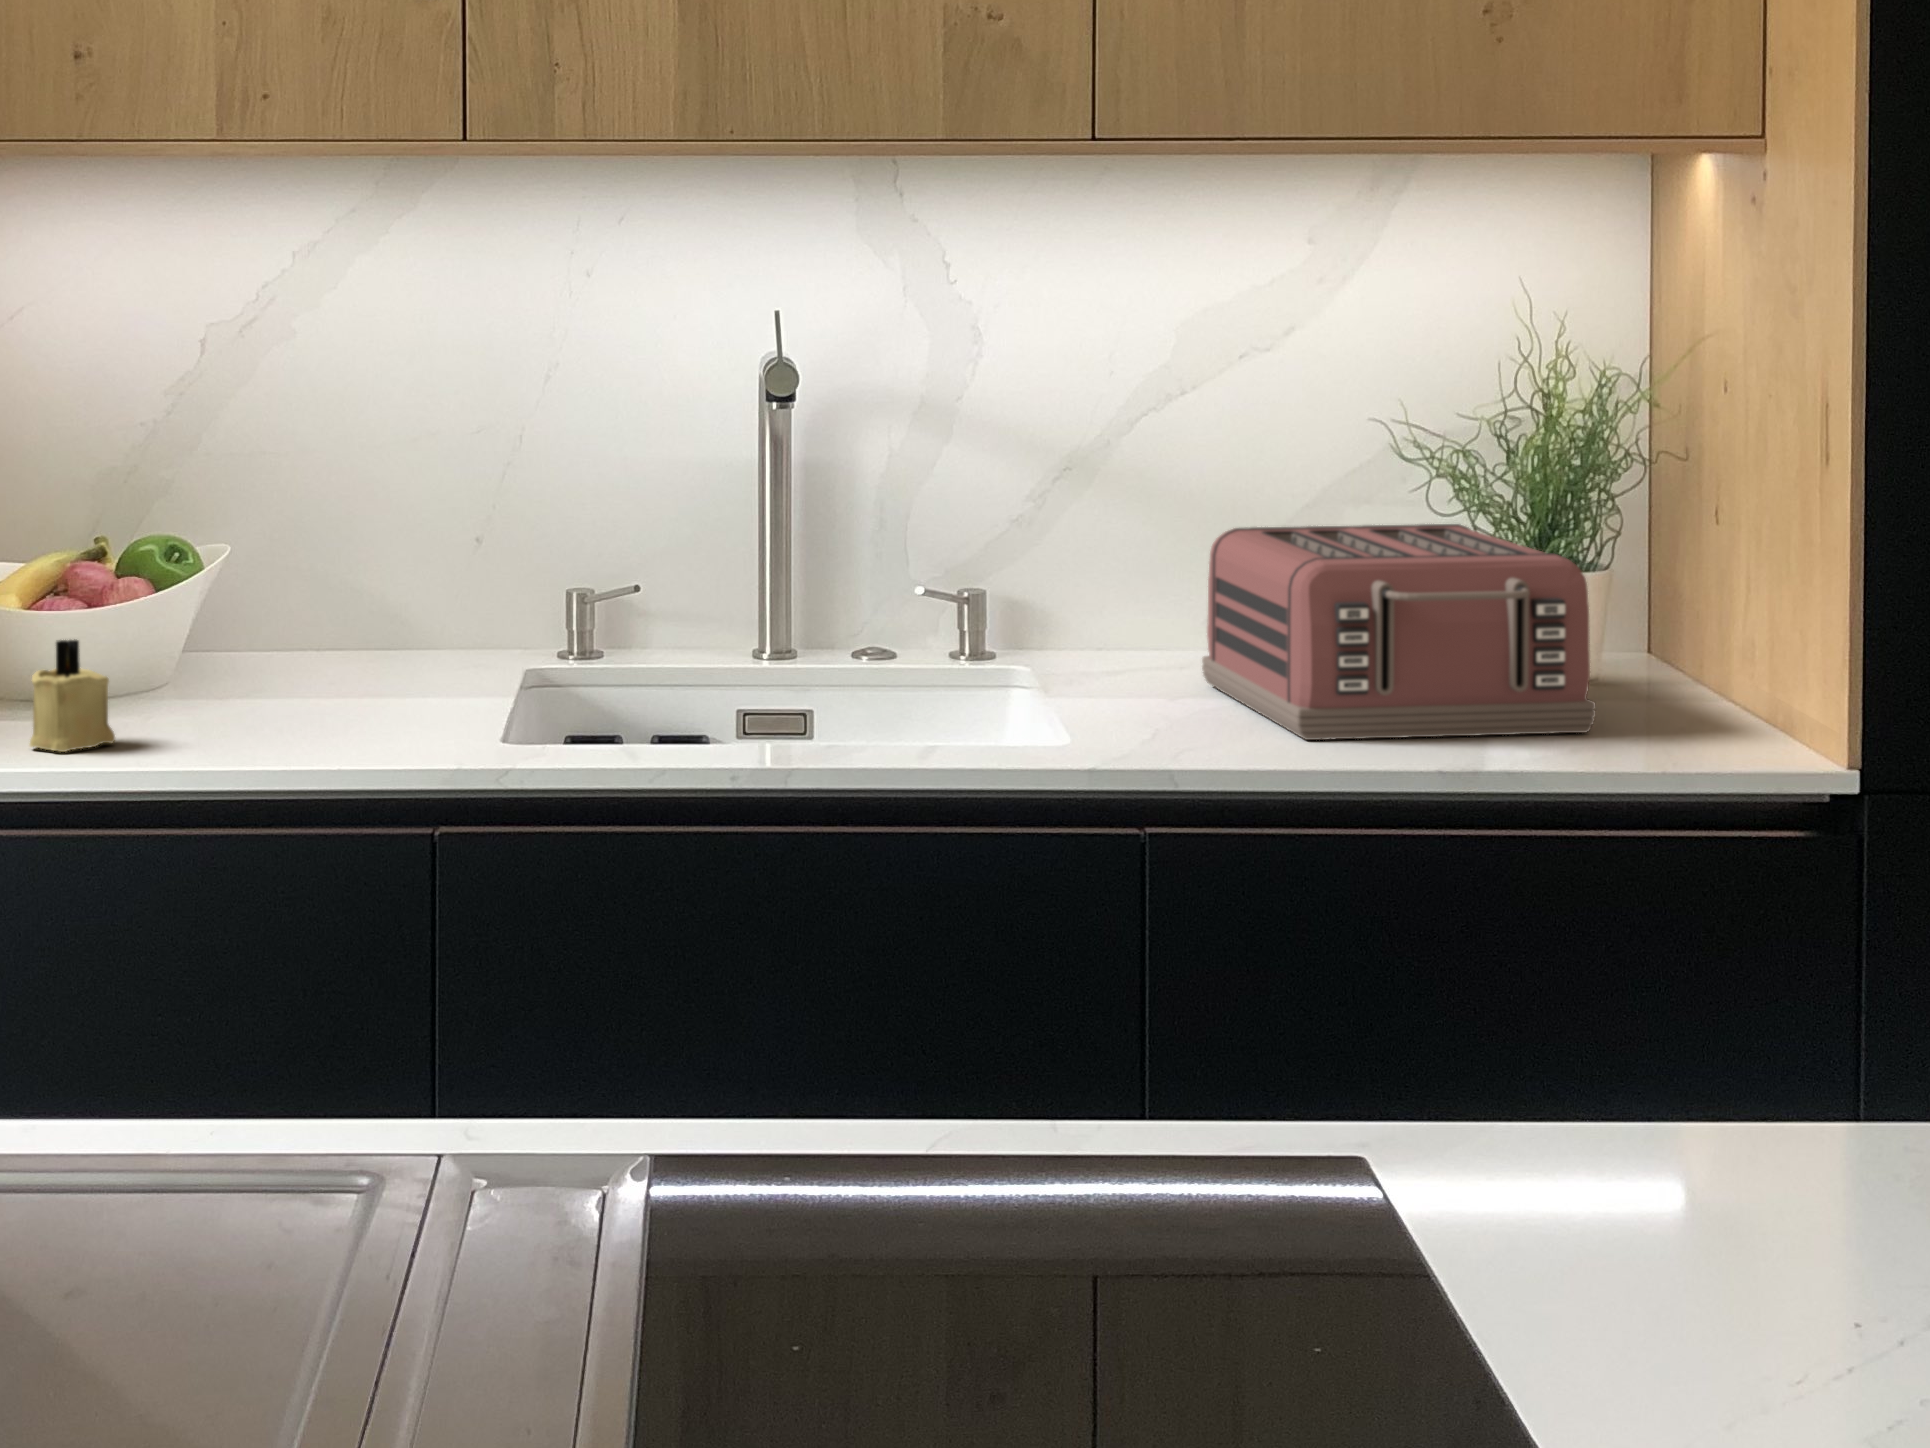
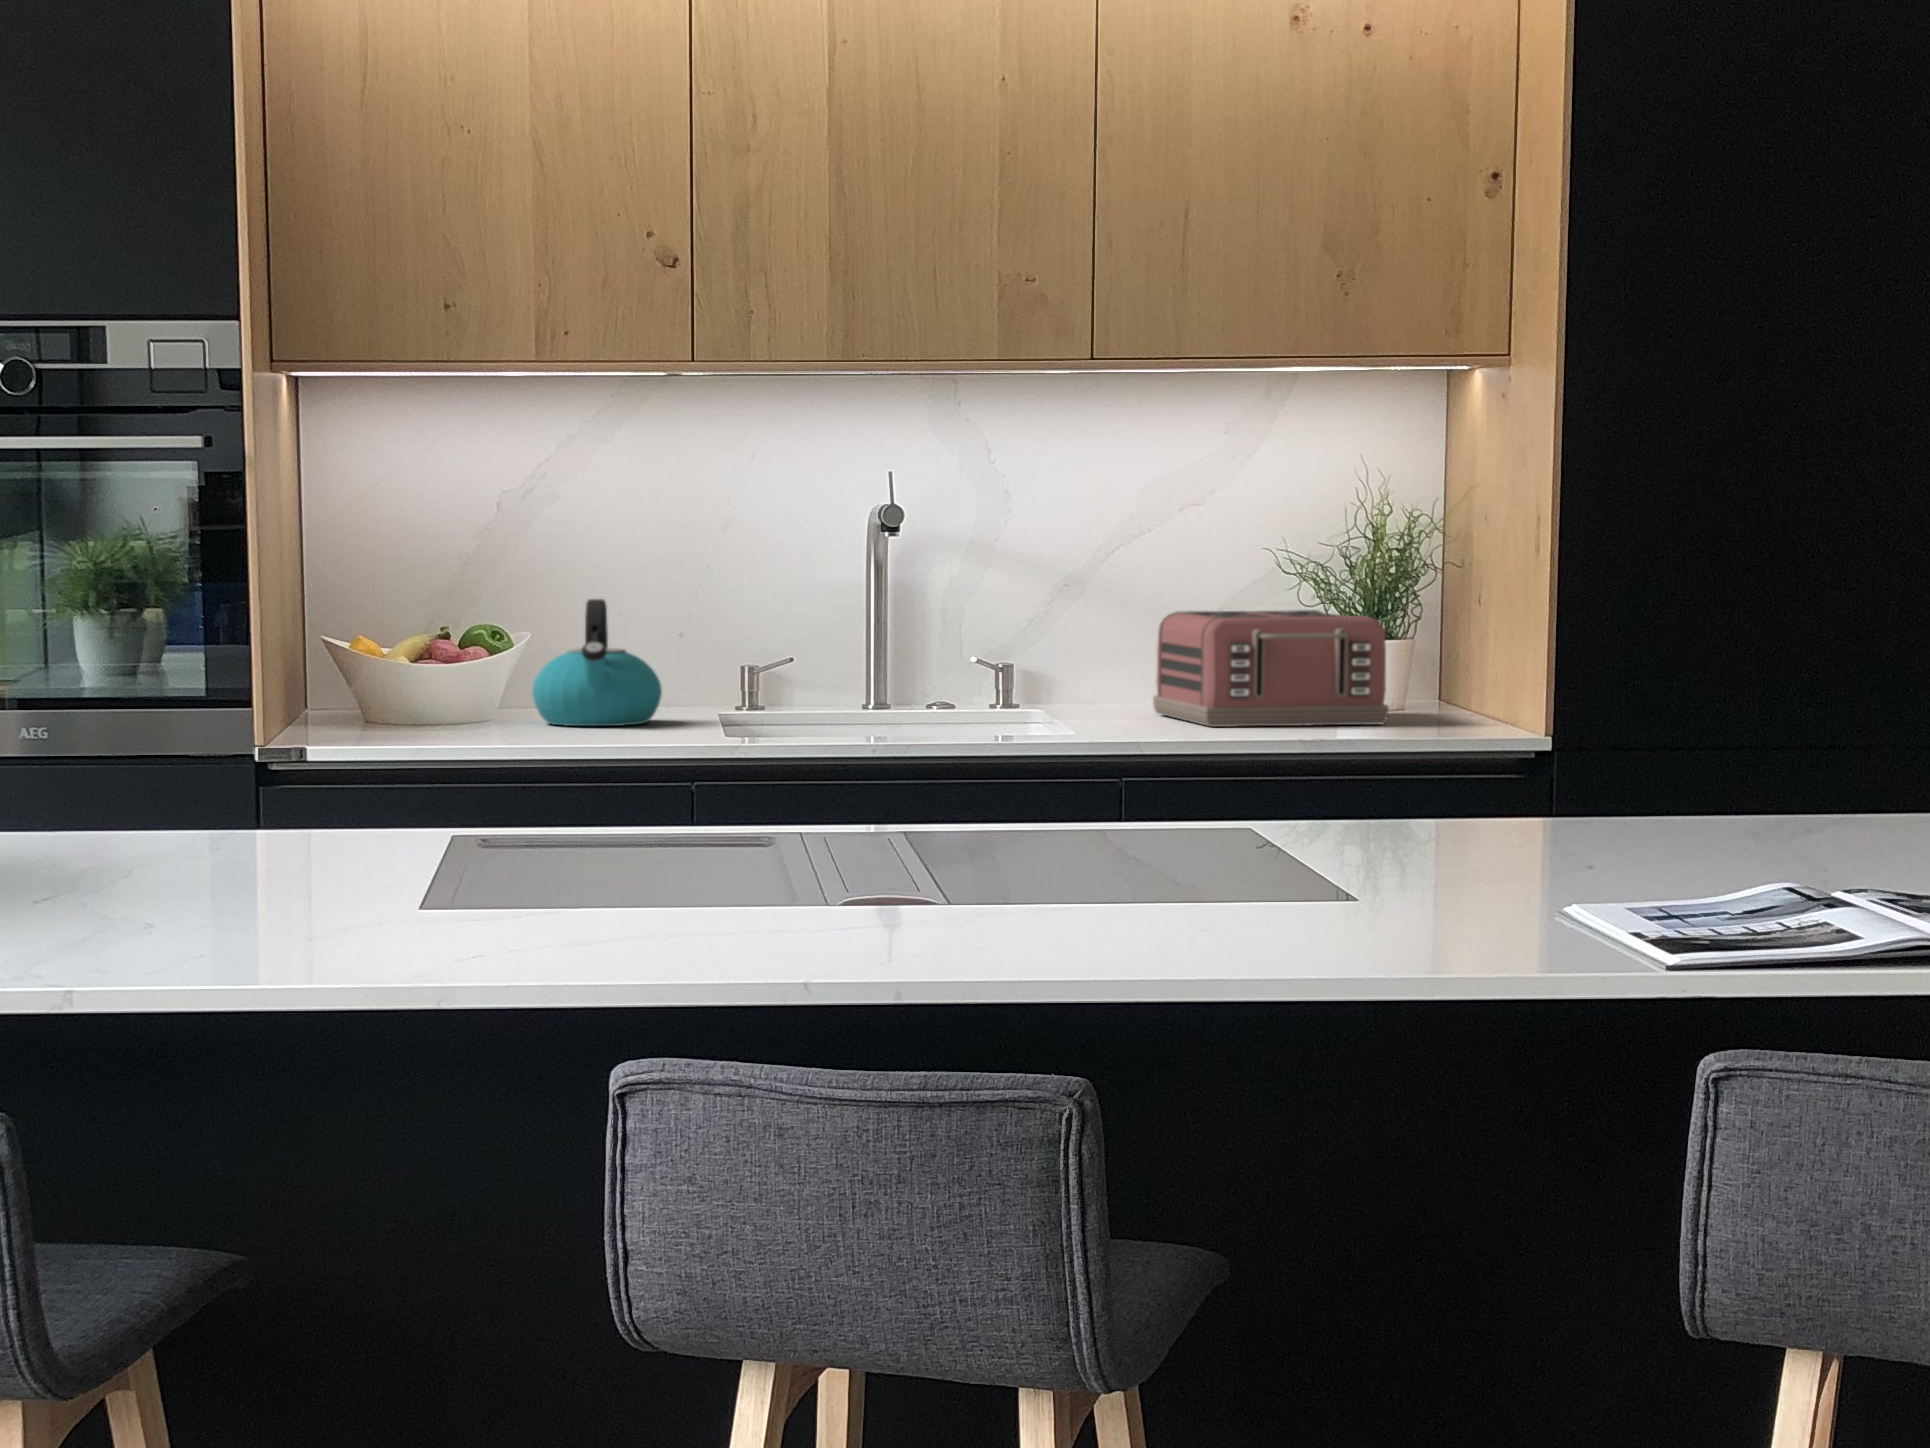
kettle: none [211,518,419,729] -> present [532,599,662,726]
candle: present [30,639,115,752] -> none [434,666,485,732]

